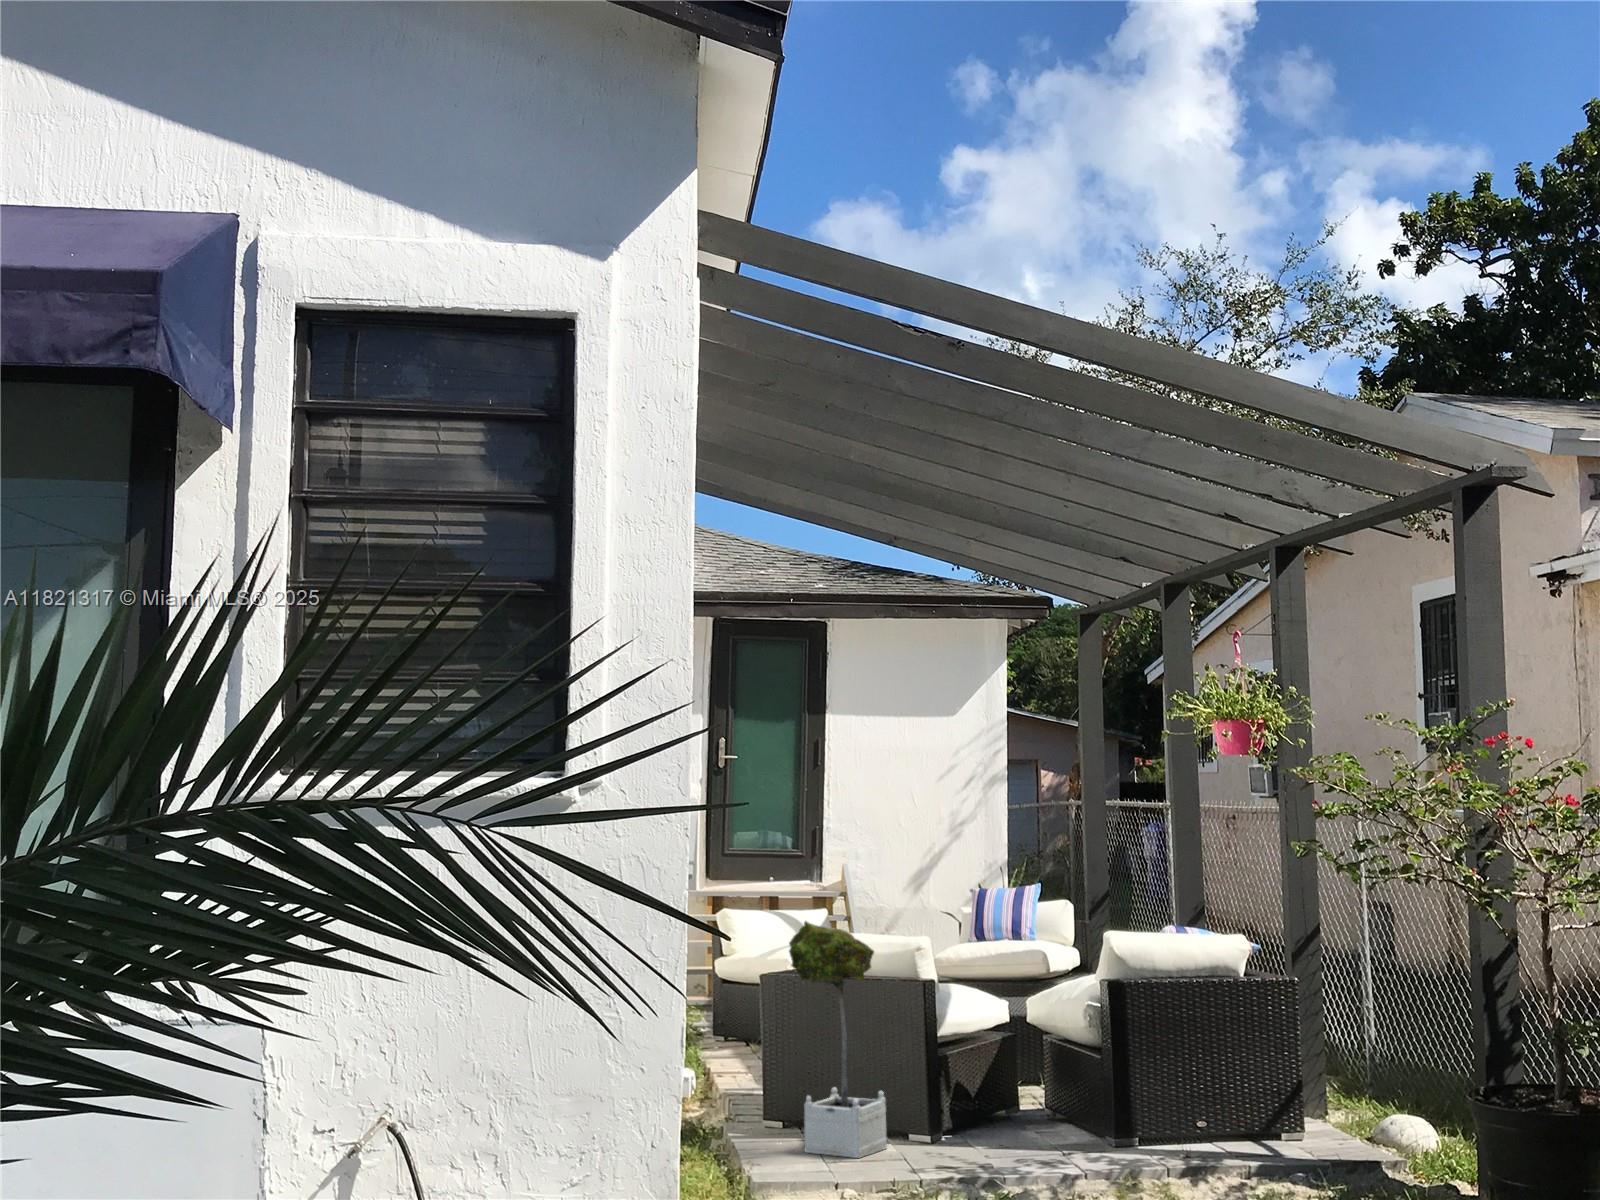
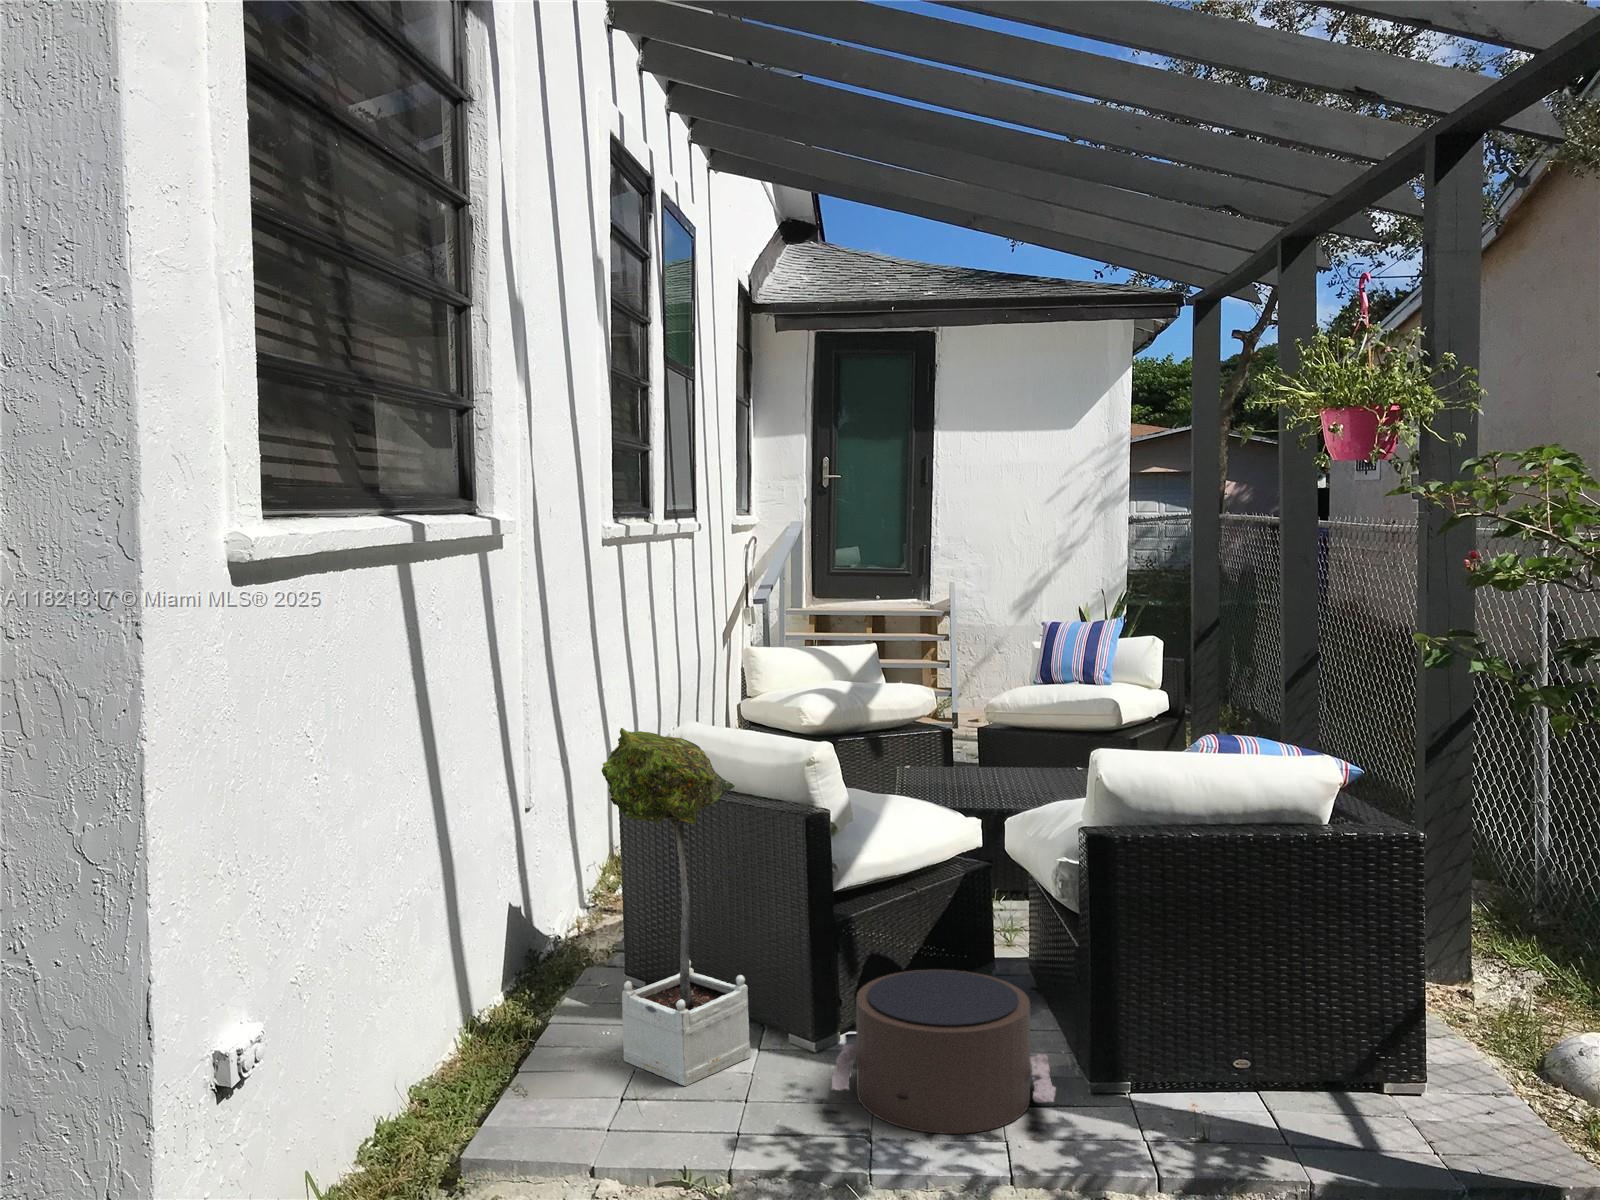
pouf: none [954,1083,1101,1166] -> present [832,970,1056,1134]

